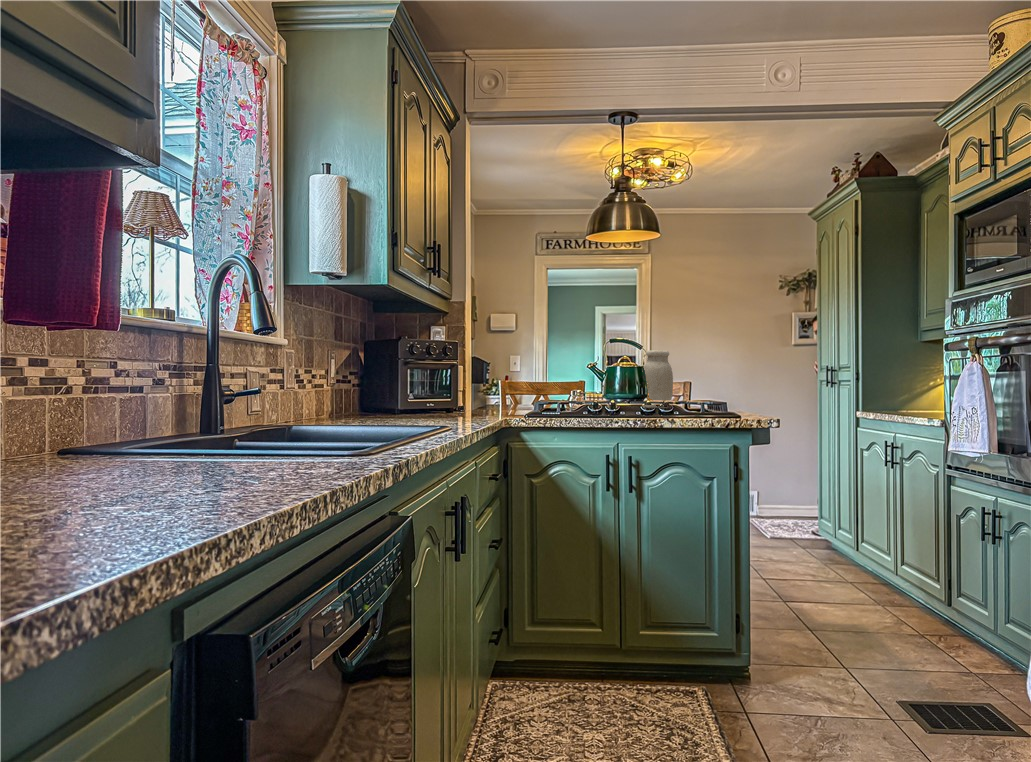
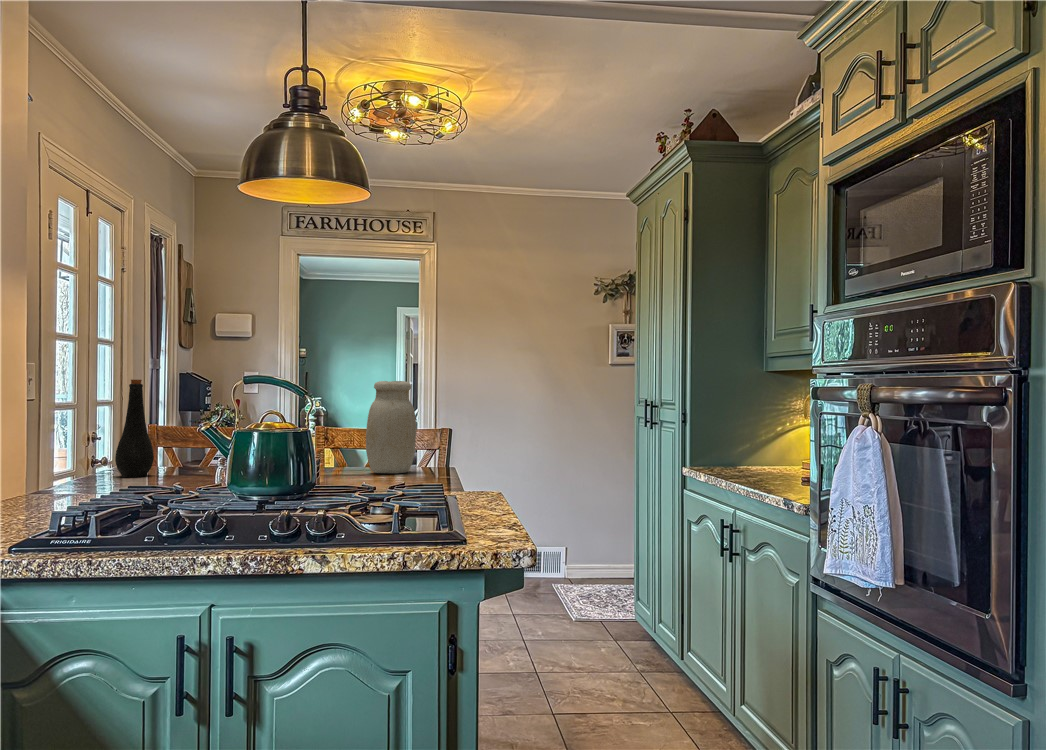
bottle: none [495,352,515,409] -> present [115,380,154,477]

